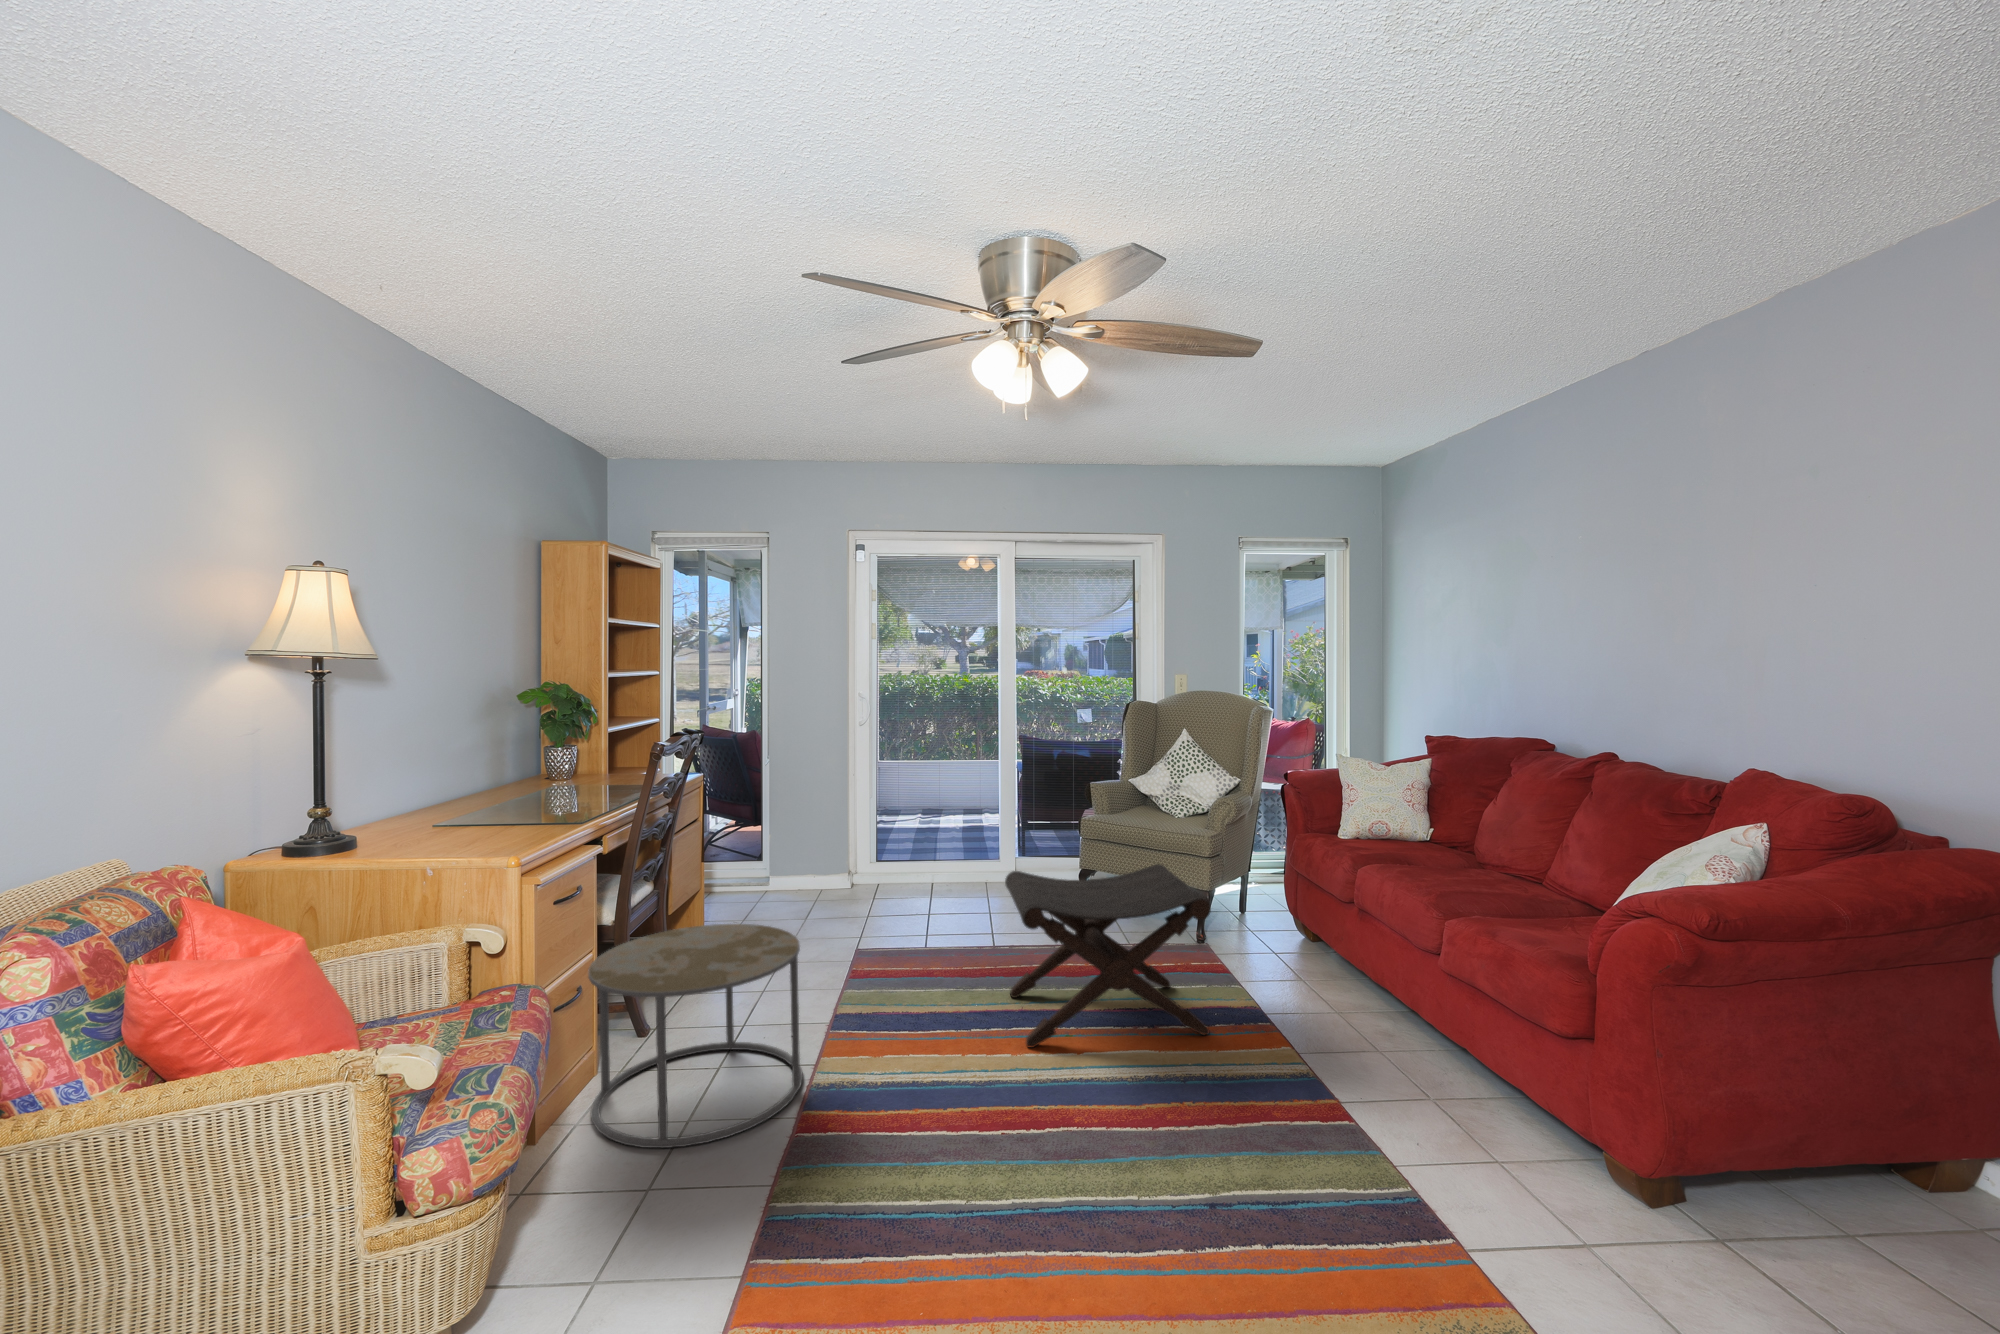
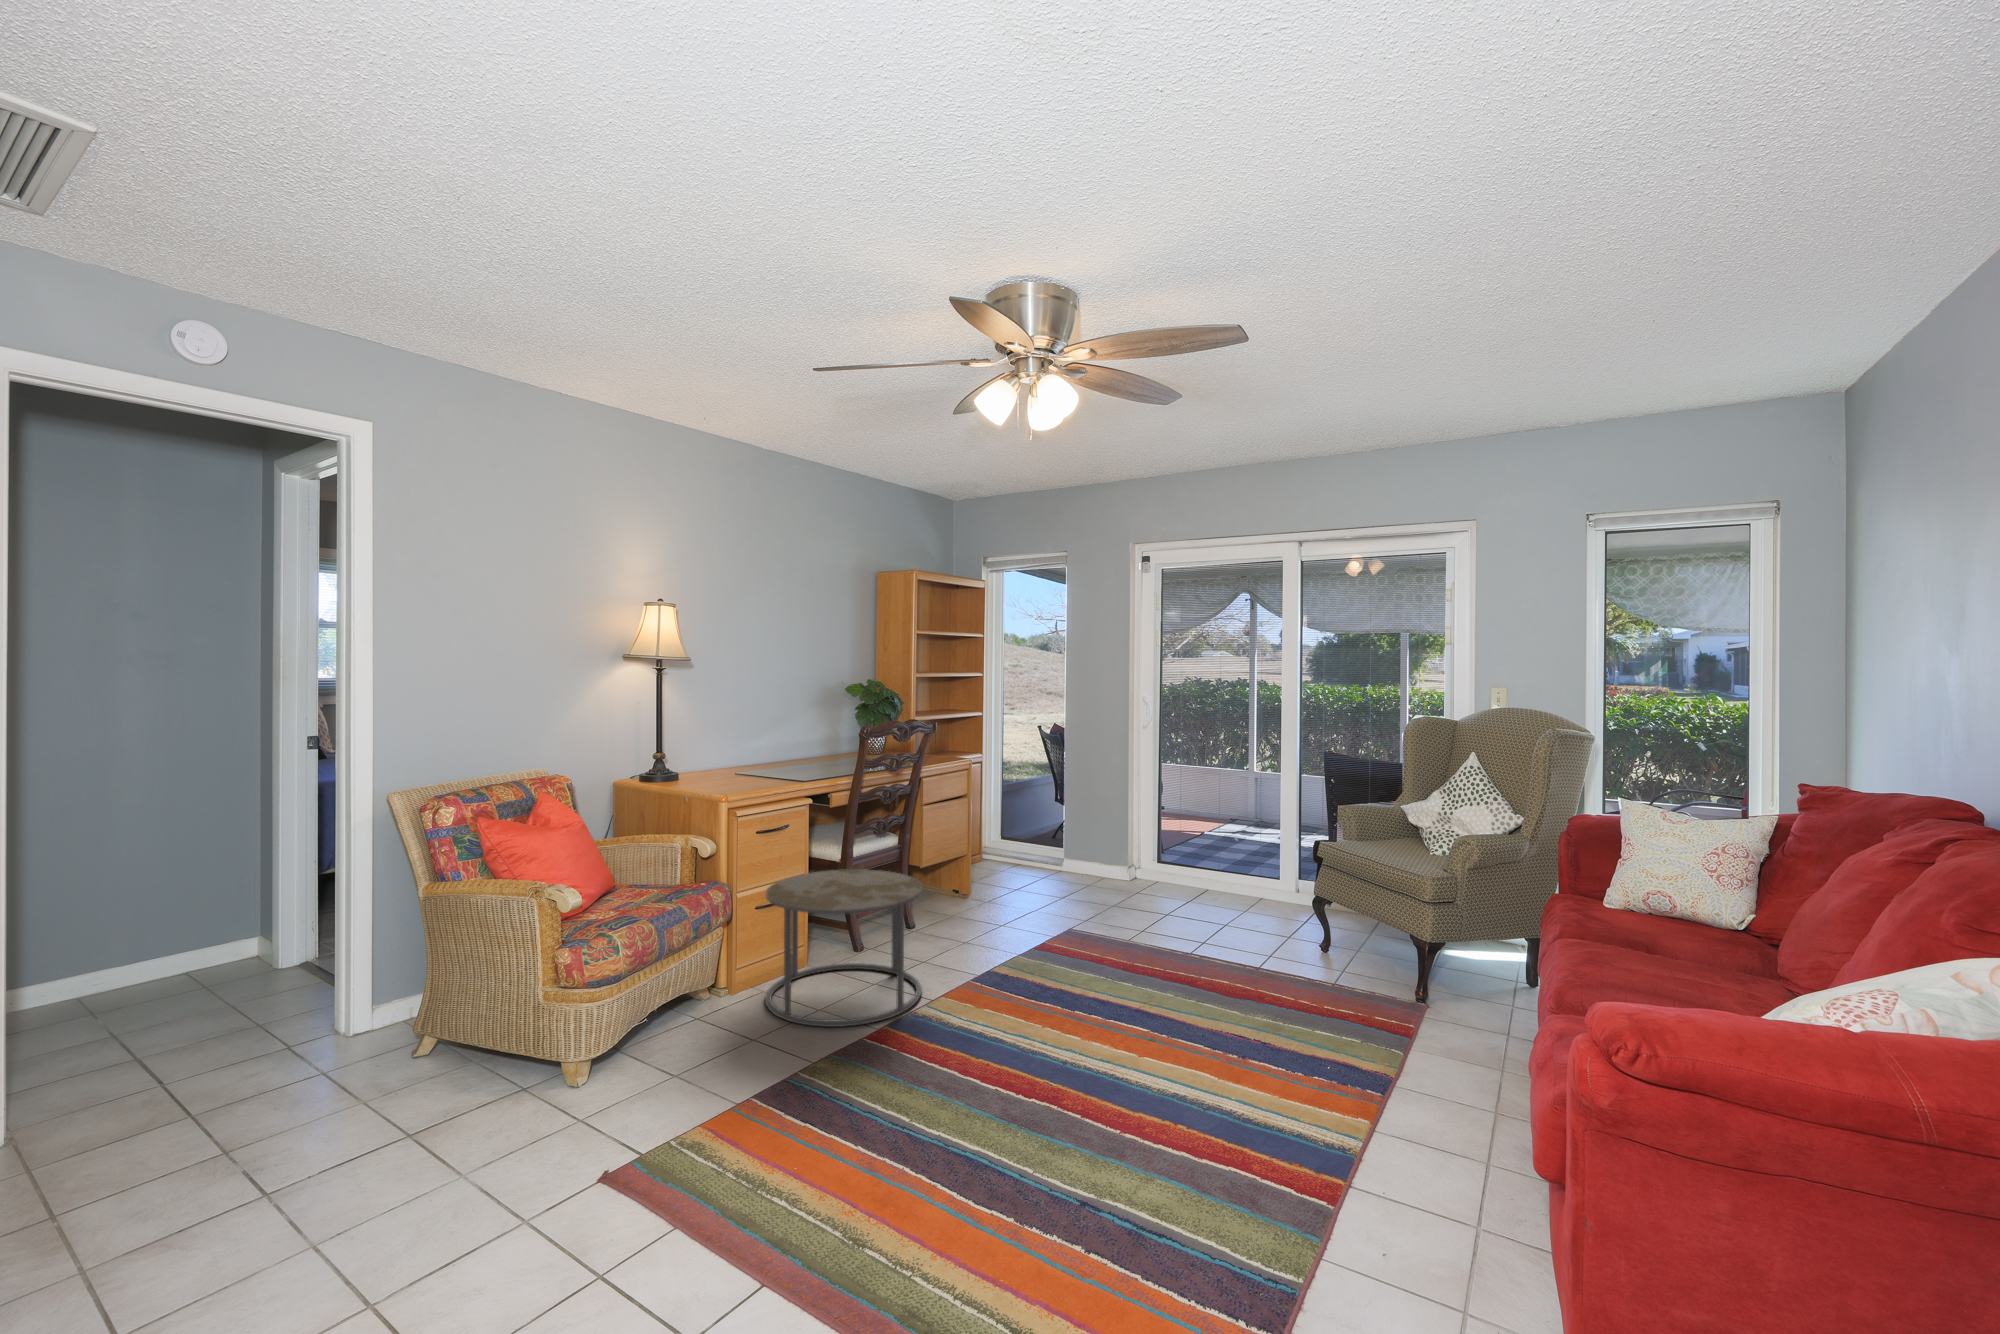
footstool: present [1005,864,1211,1047] -> none [1099,875,1320,1083]

